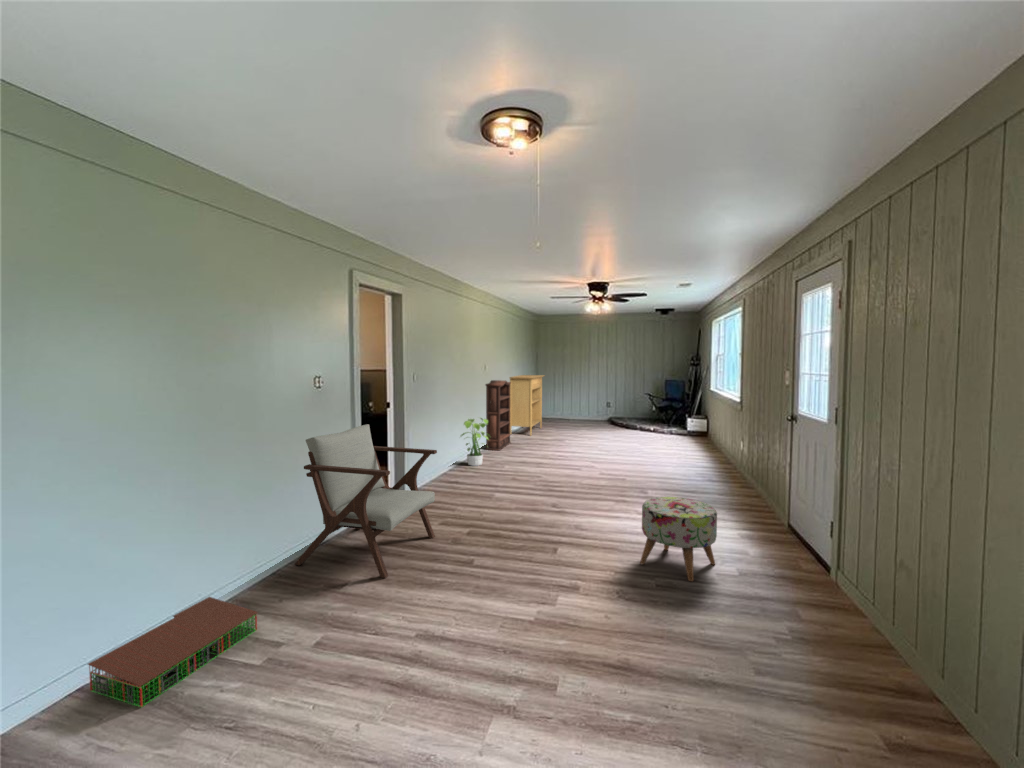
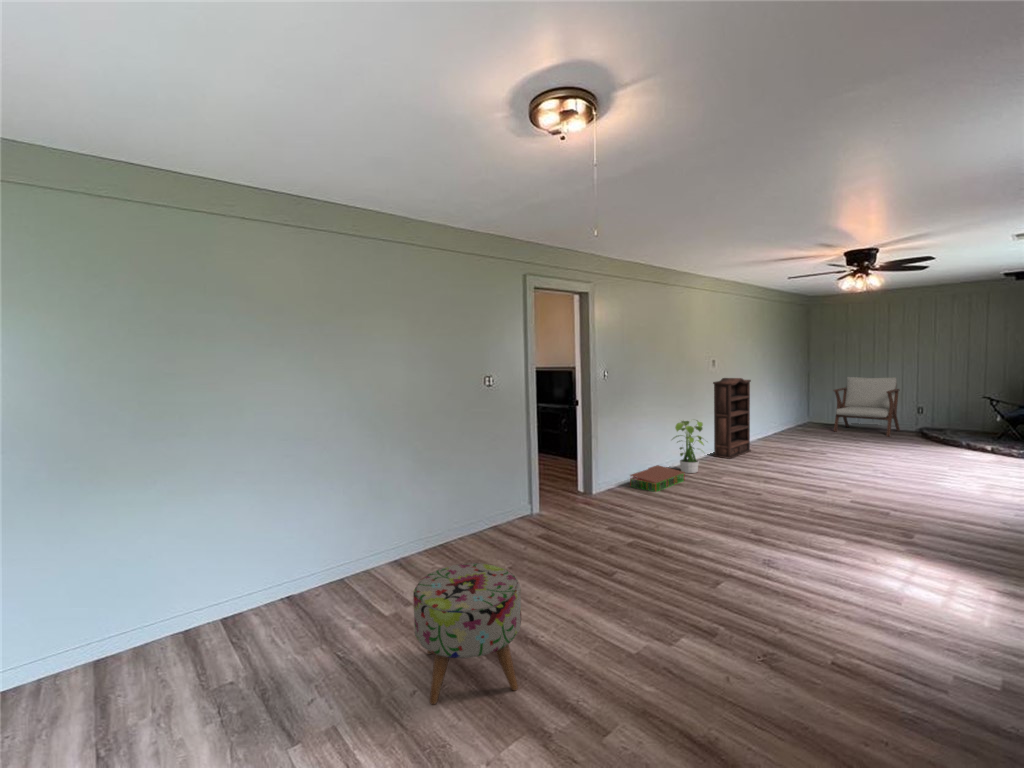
console table: present [510,375,544,435] -> none [755,371,811,445]
lounge chair: present [295,424,437,578] -> present [834,377,900,436]
ottoman: present [640,497,717,581] -> present [413,563,521,704]
storage bin: present [88,597,257,707] -> present [630,465,685,491]

